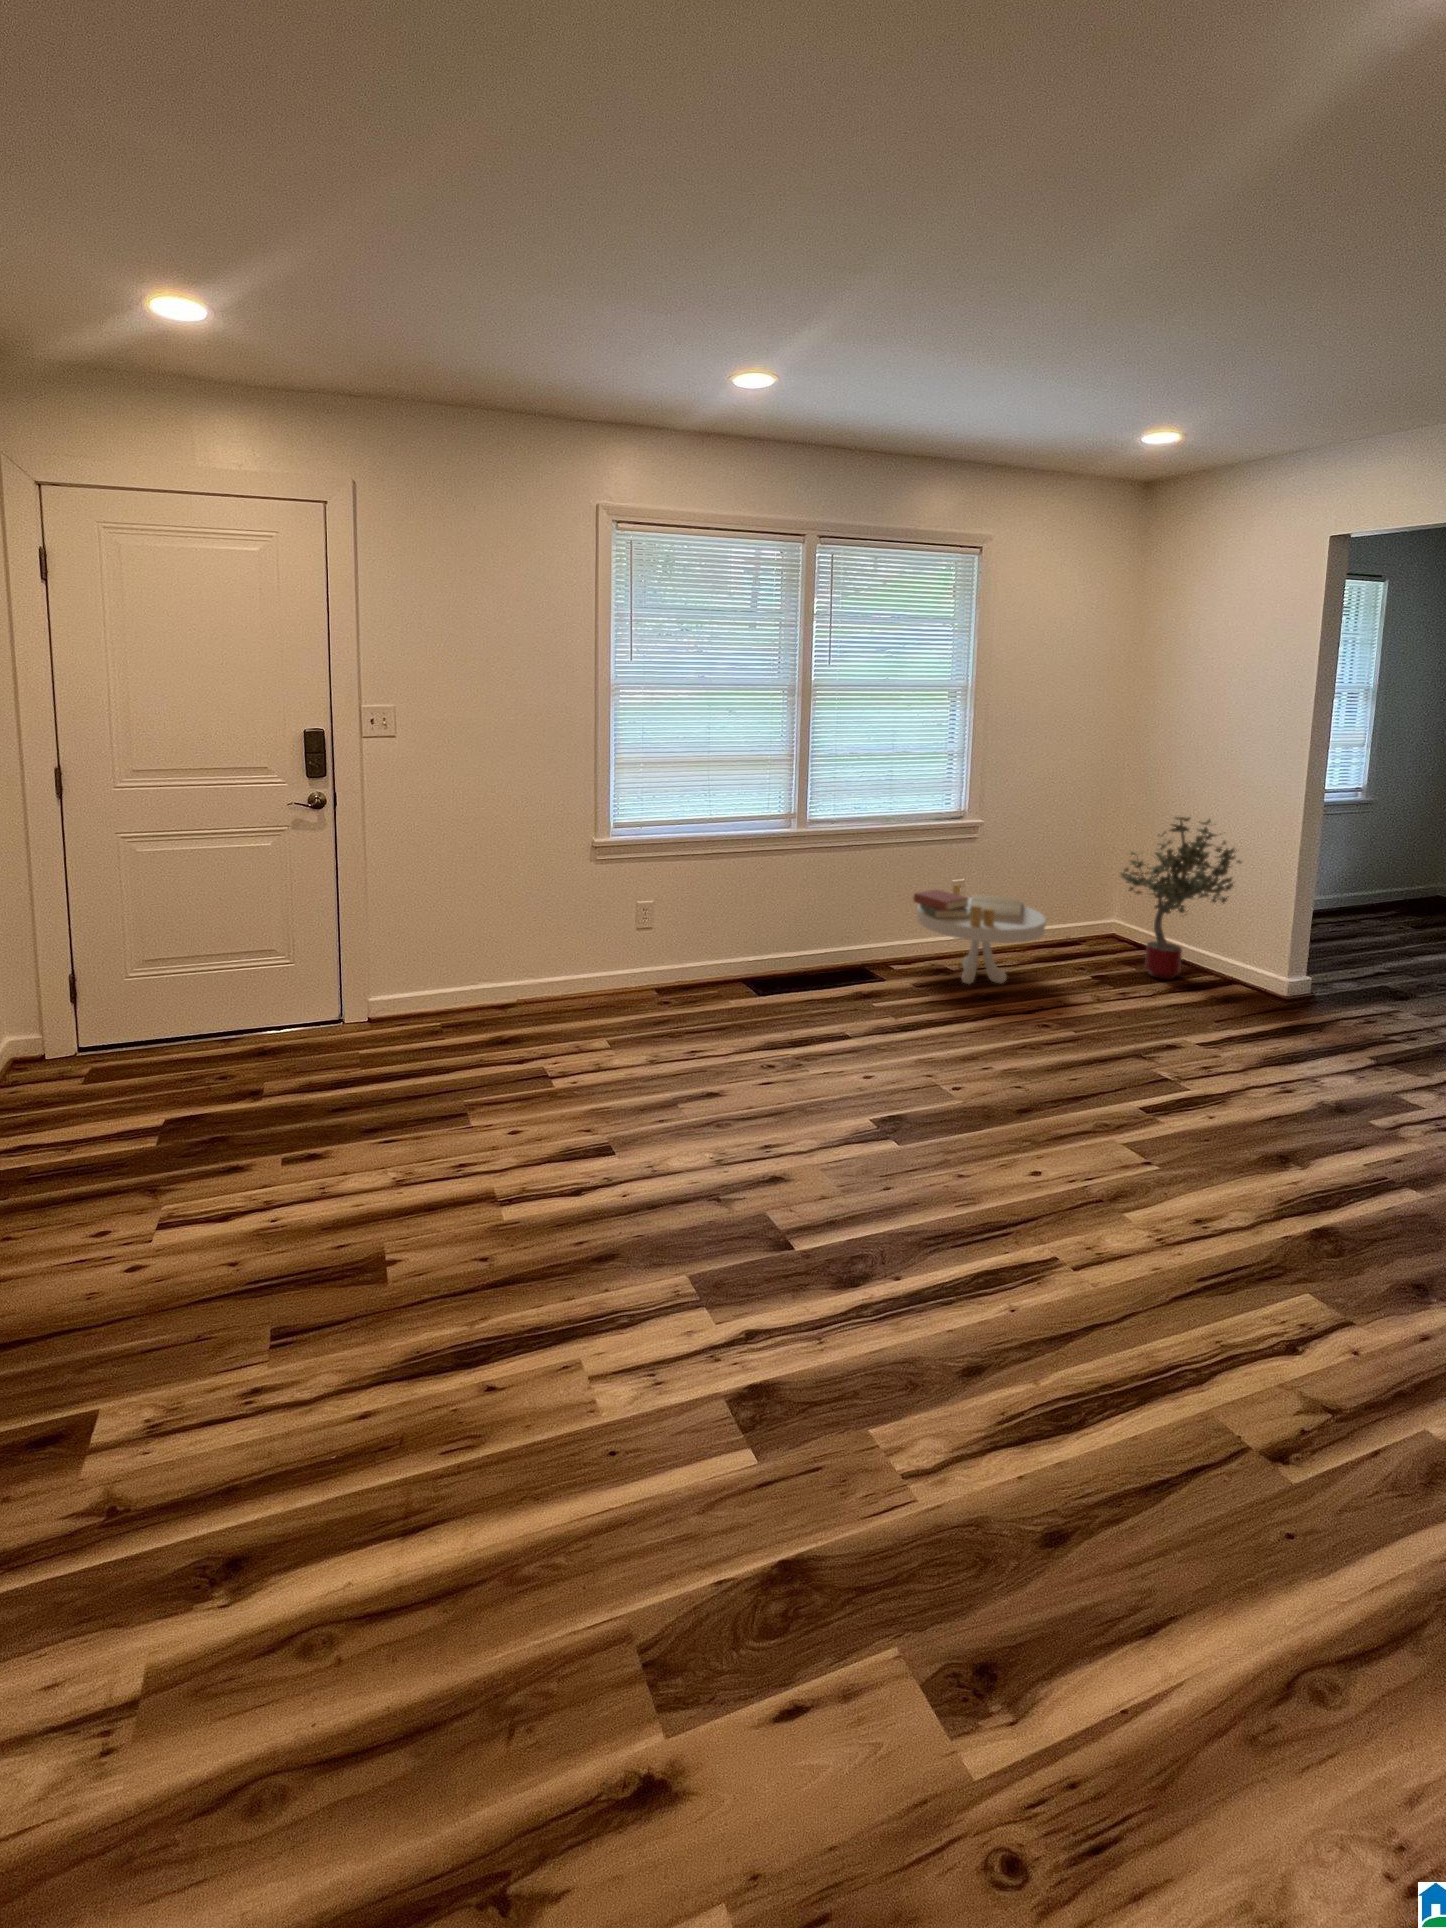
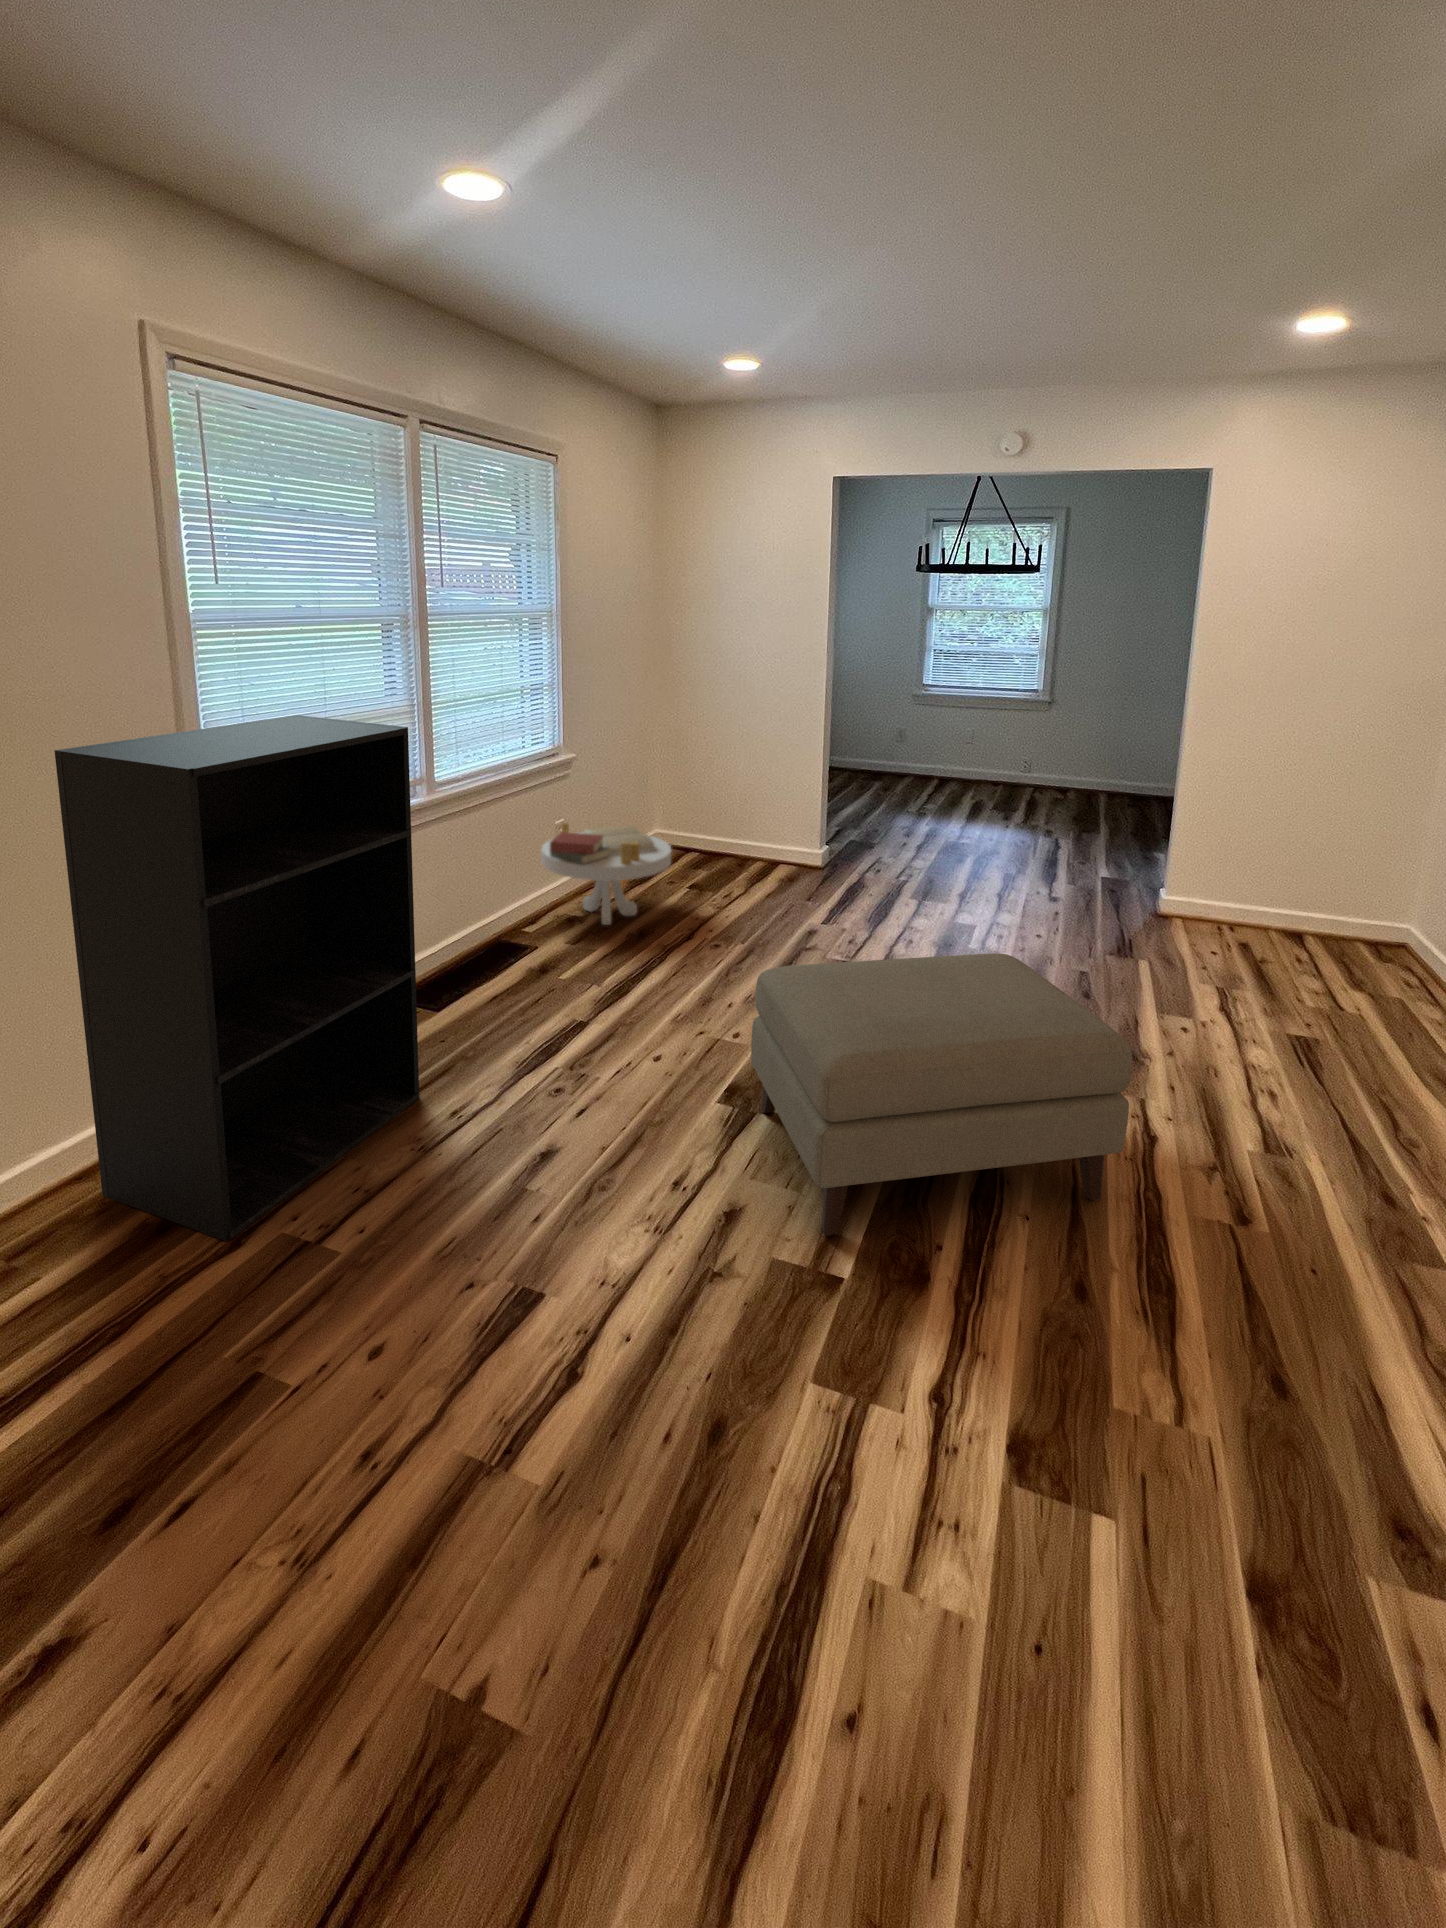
bookshelf: none [499,754,692,1059] -> present [55,715,419,1241]
potted tree: present [1121,817,1241,979] -> none [678,723,795,874]
ottoman: none [806,1002,1183,1338] -> present [751,954,1132,1236]

